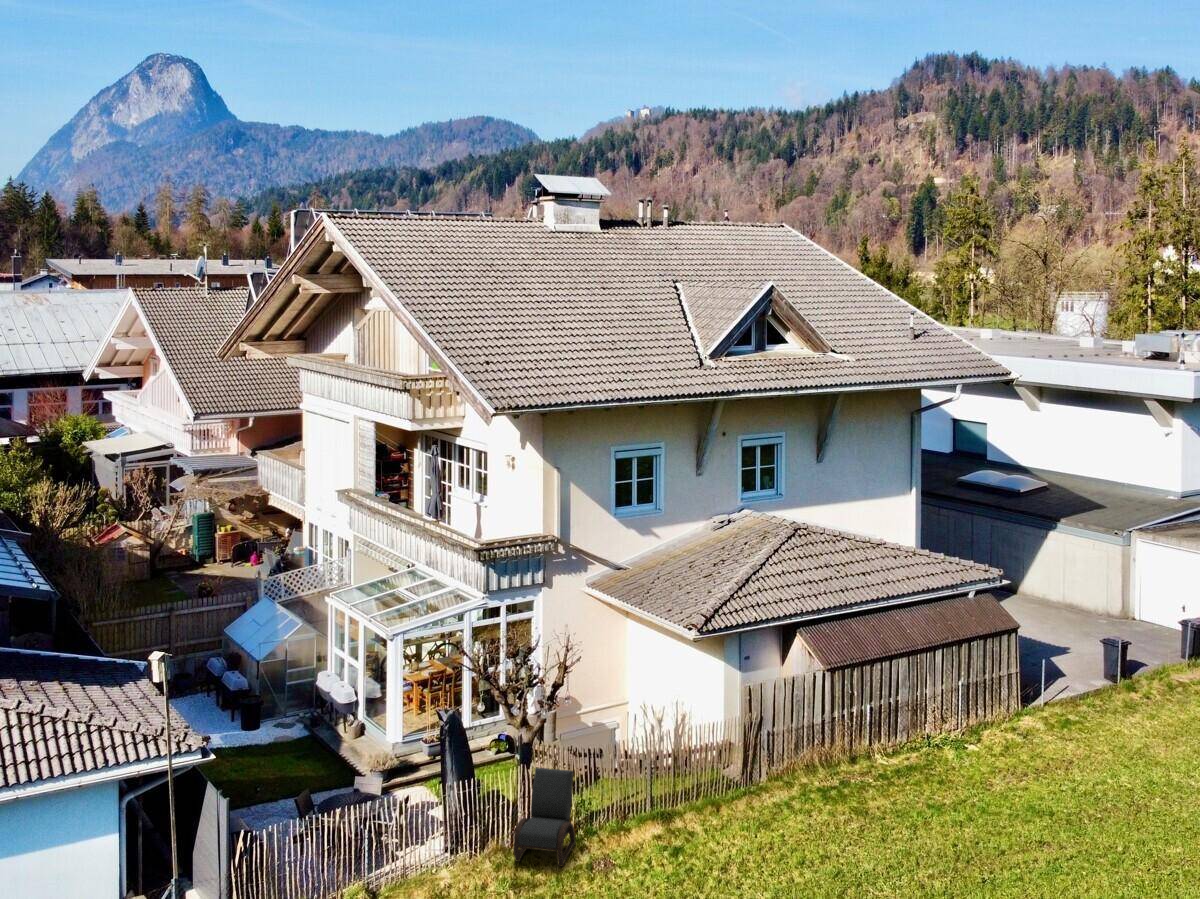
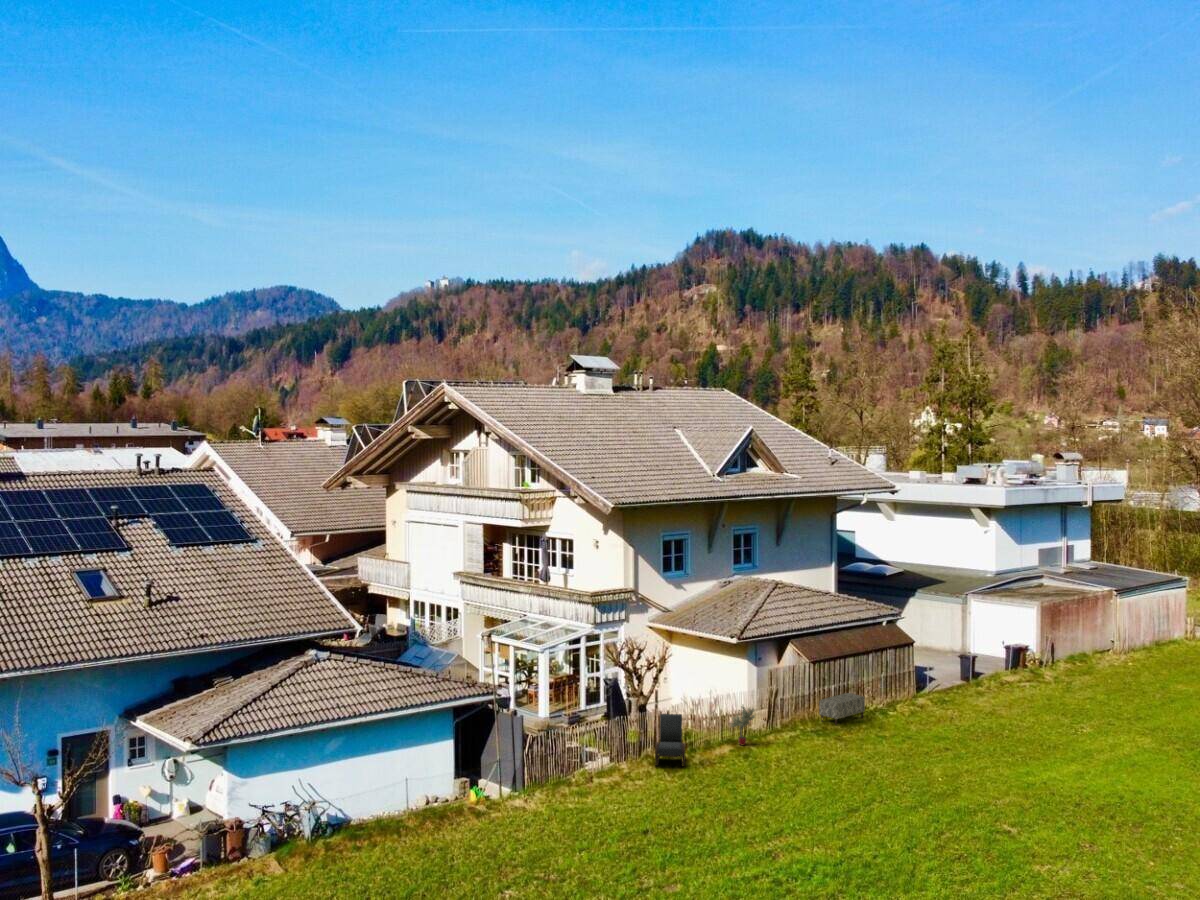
bench: none [841,715,921,775] -> present [819,693,865,725]
potted tree: none [664,747,711,817] -> present [731,705,755,746]

